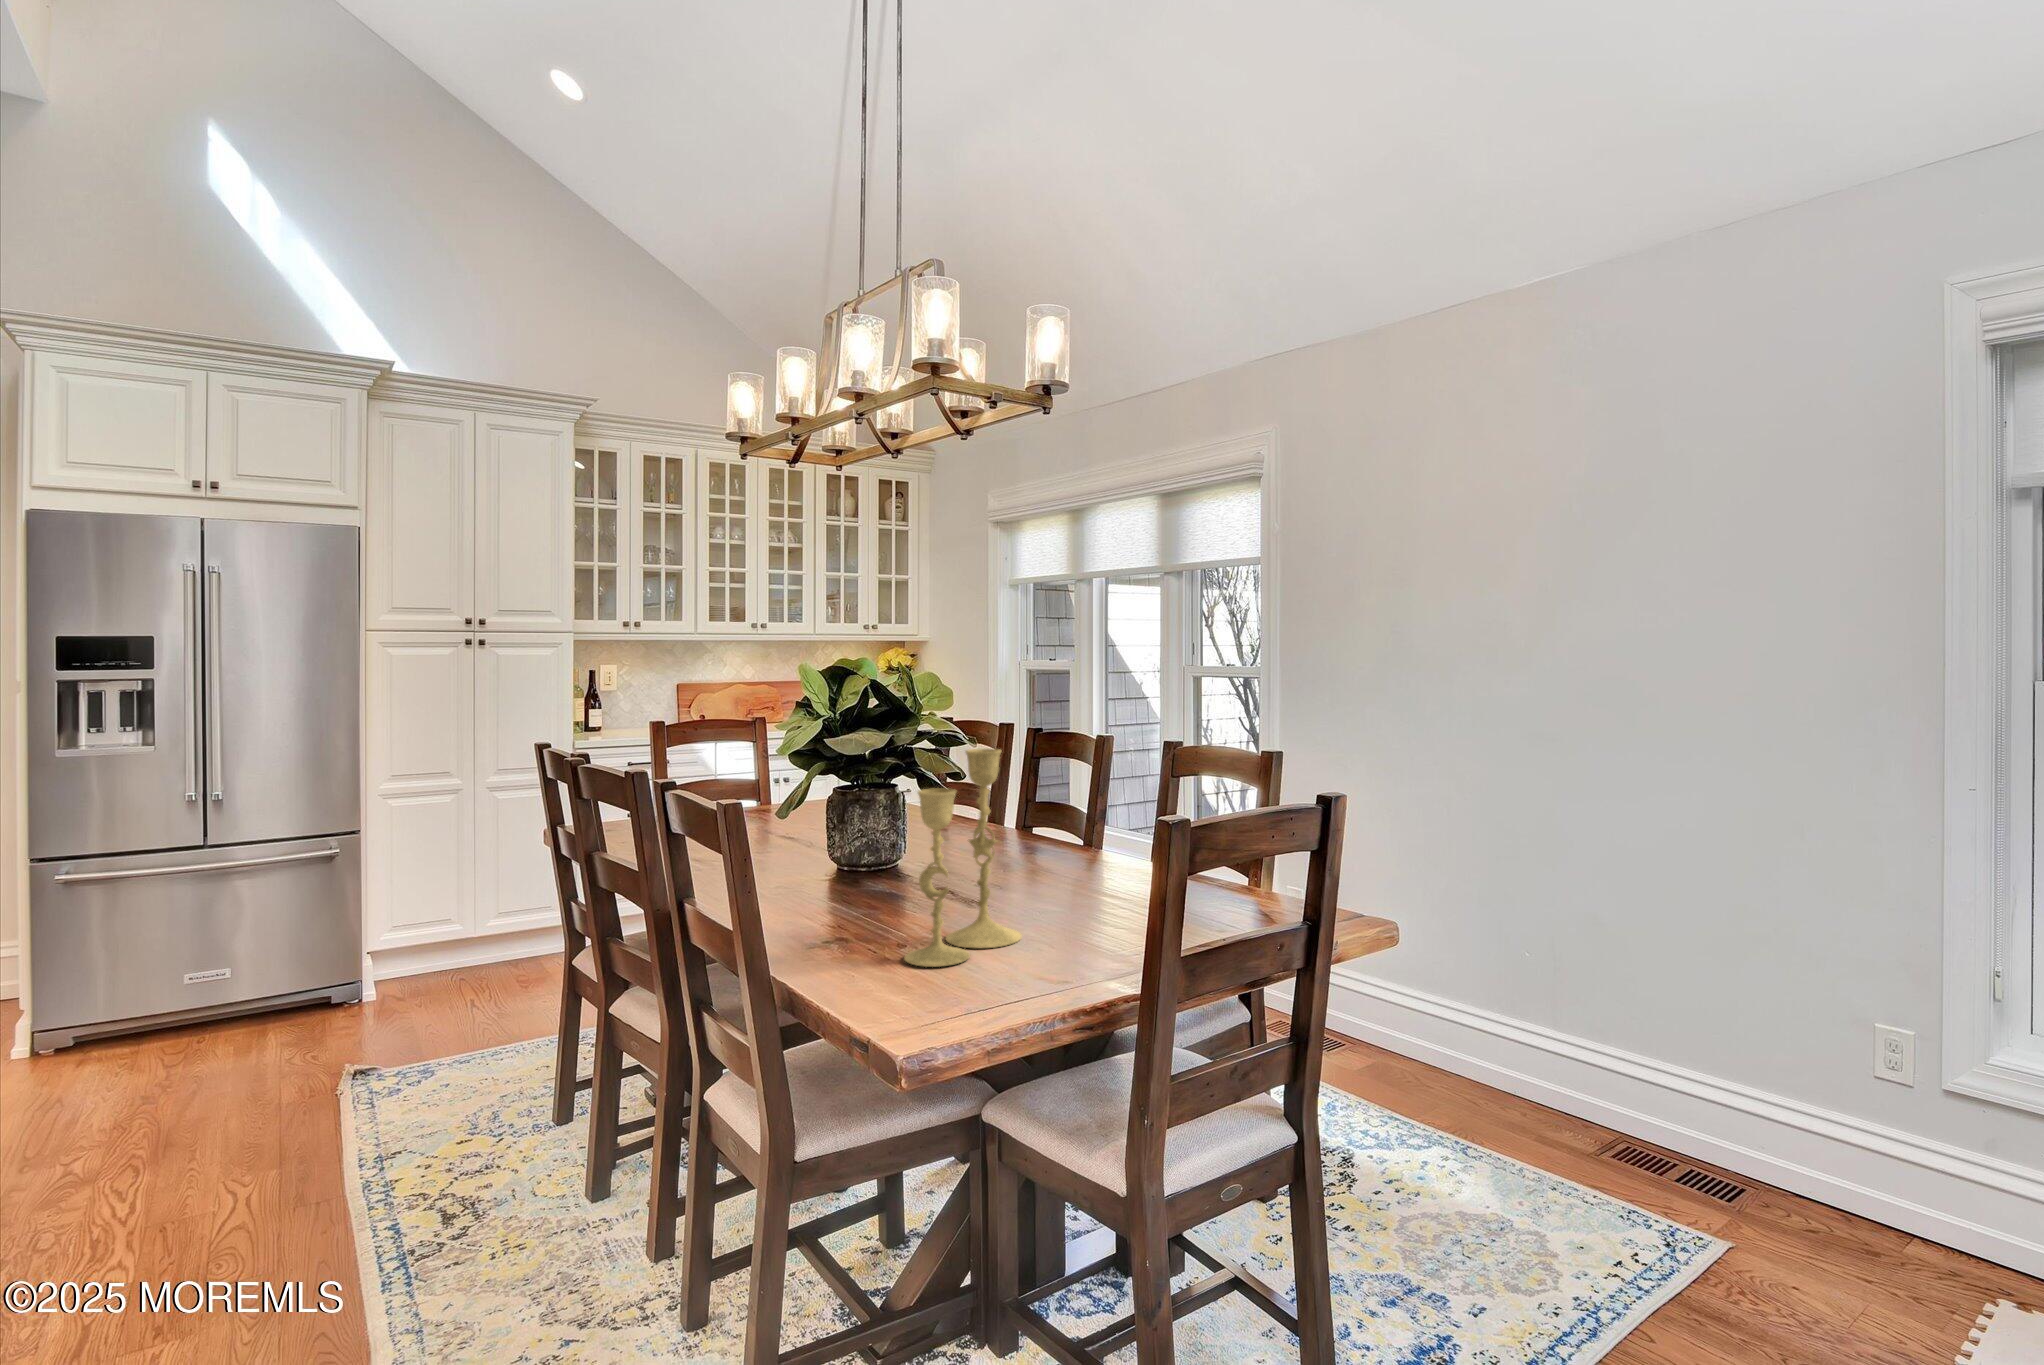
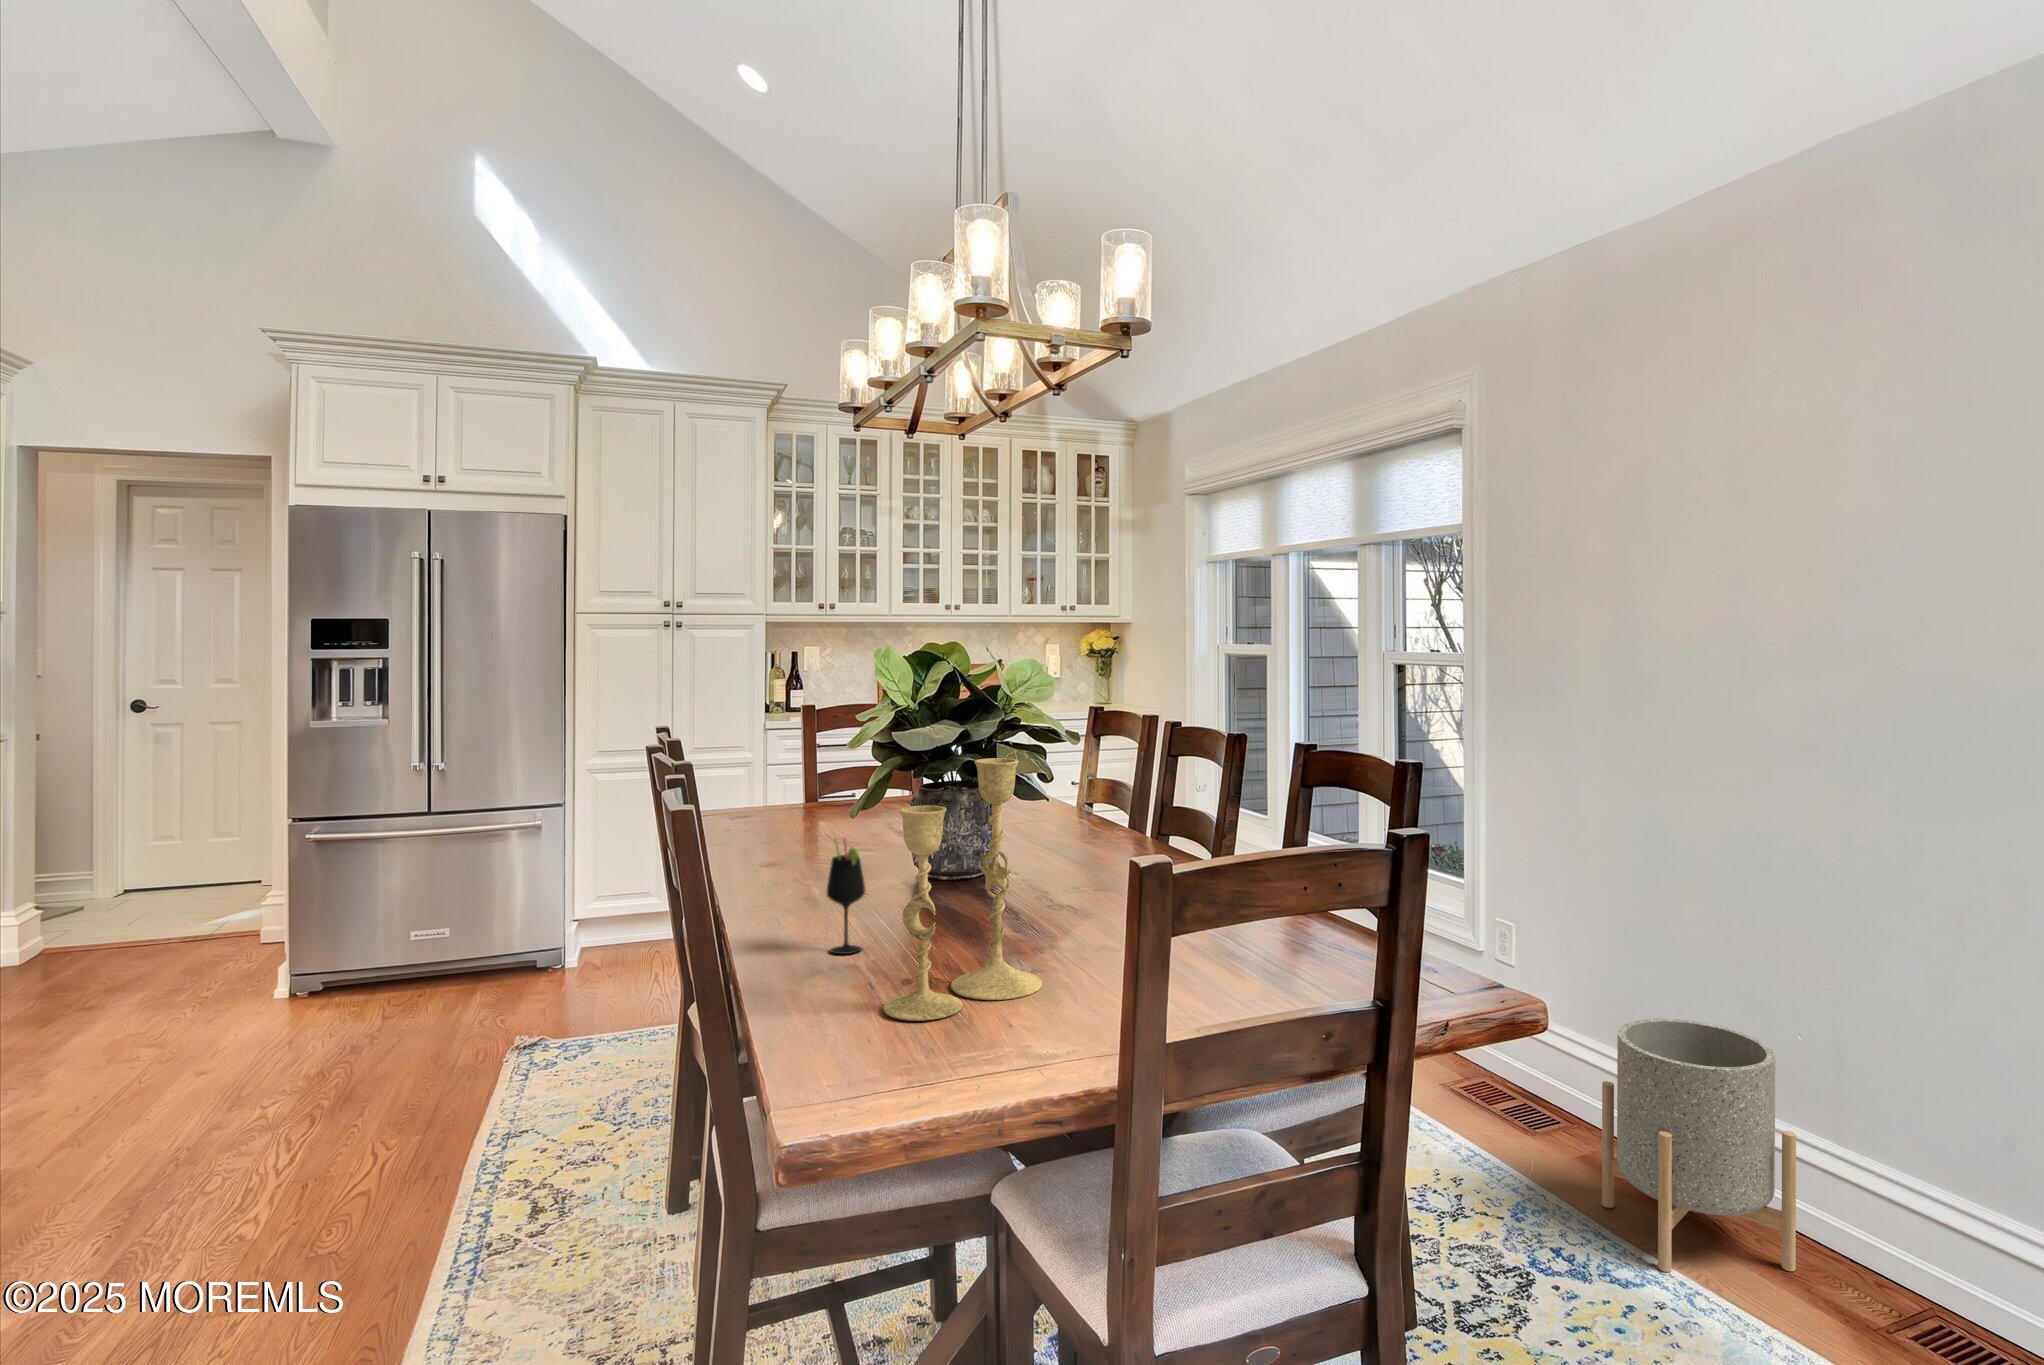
wine glass: none [809,825,844,927] -> present [827,839,865,954]
planter: none [1386,944,1529,1135] -> present [1602,1019,1796,1272]

